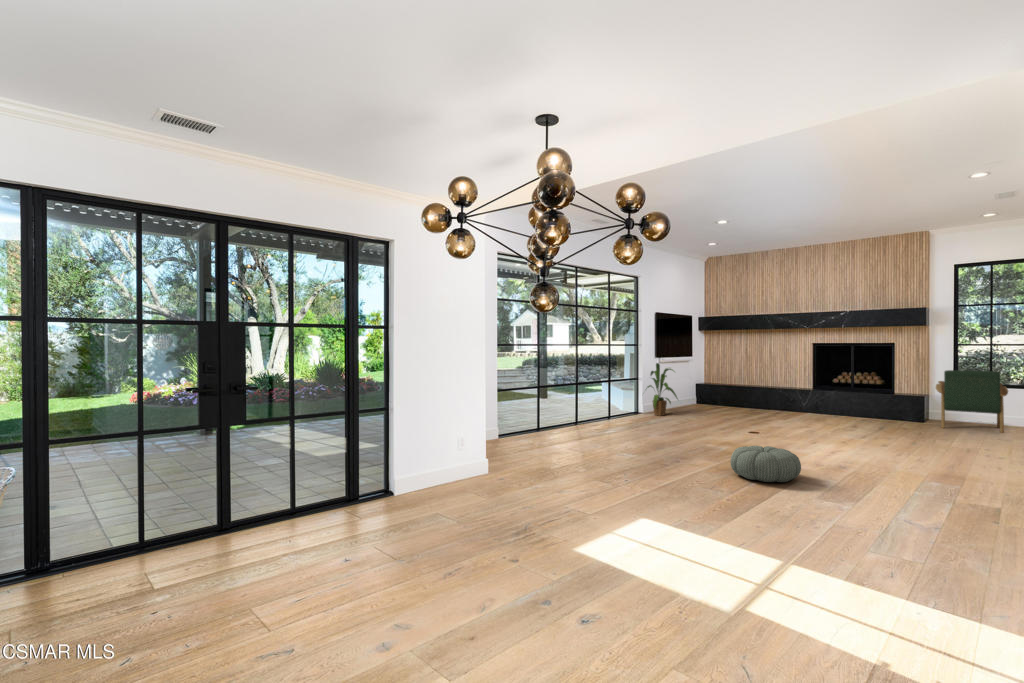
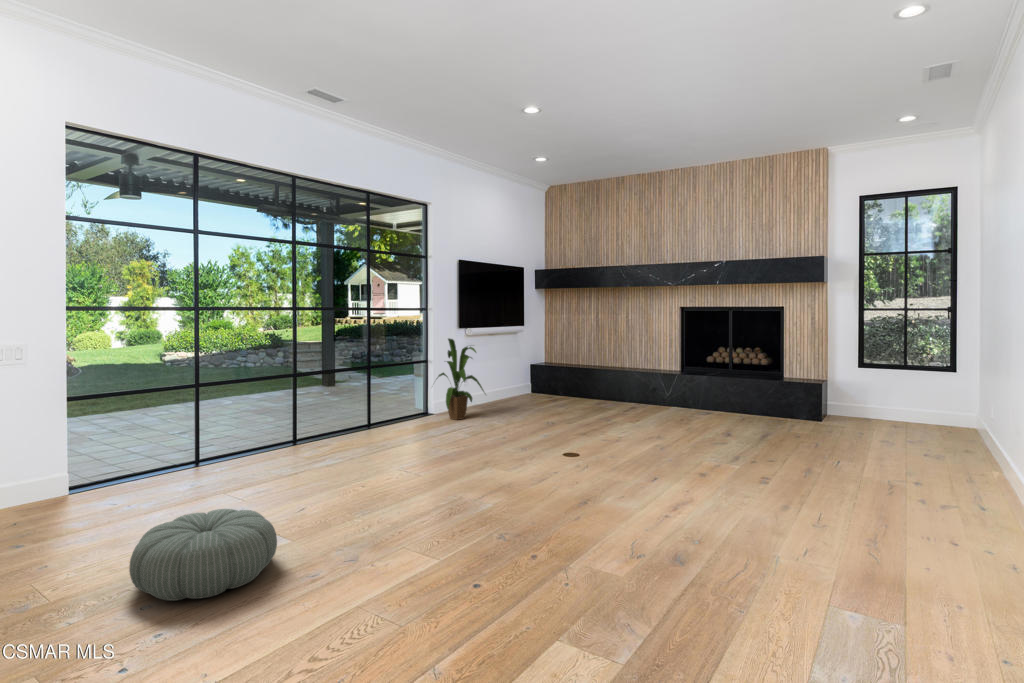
armchair: present [936,370,1008,433] -> none [834,346,926,436]
pouf: present [730,446,801,482] -> present [129,509,277,601]

